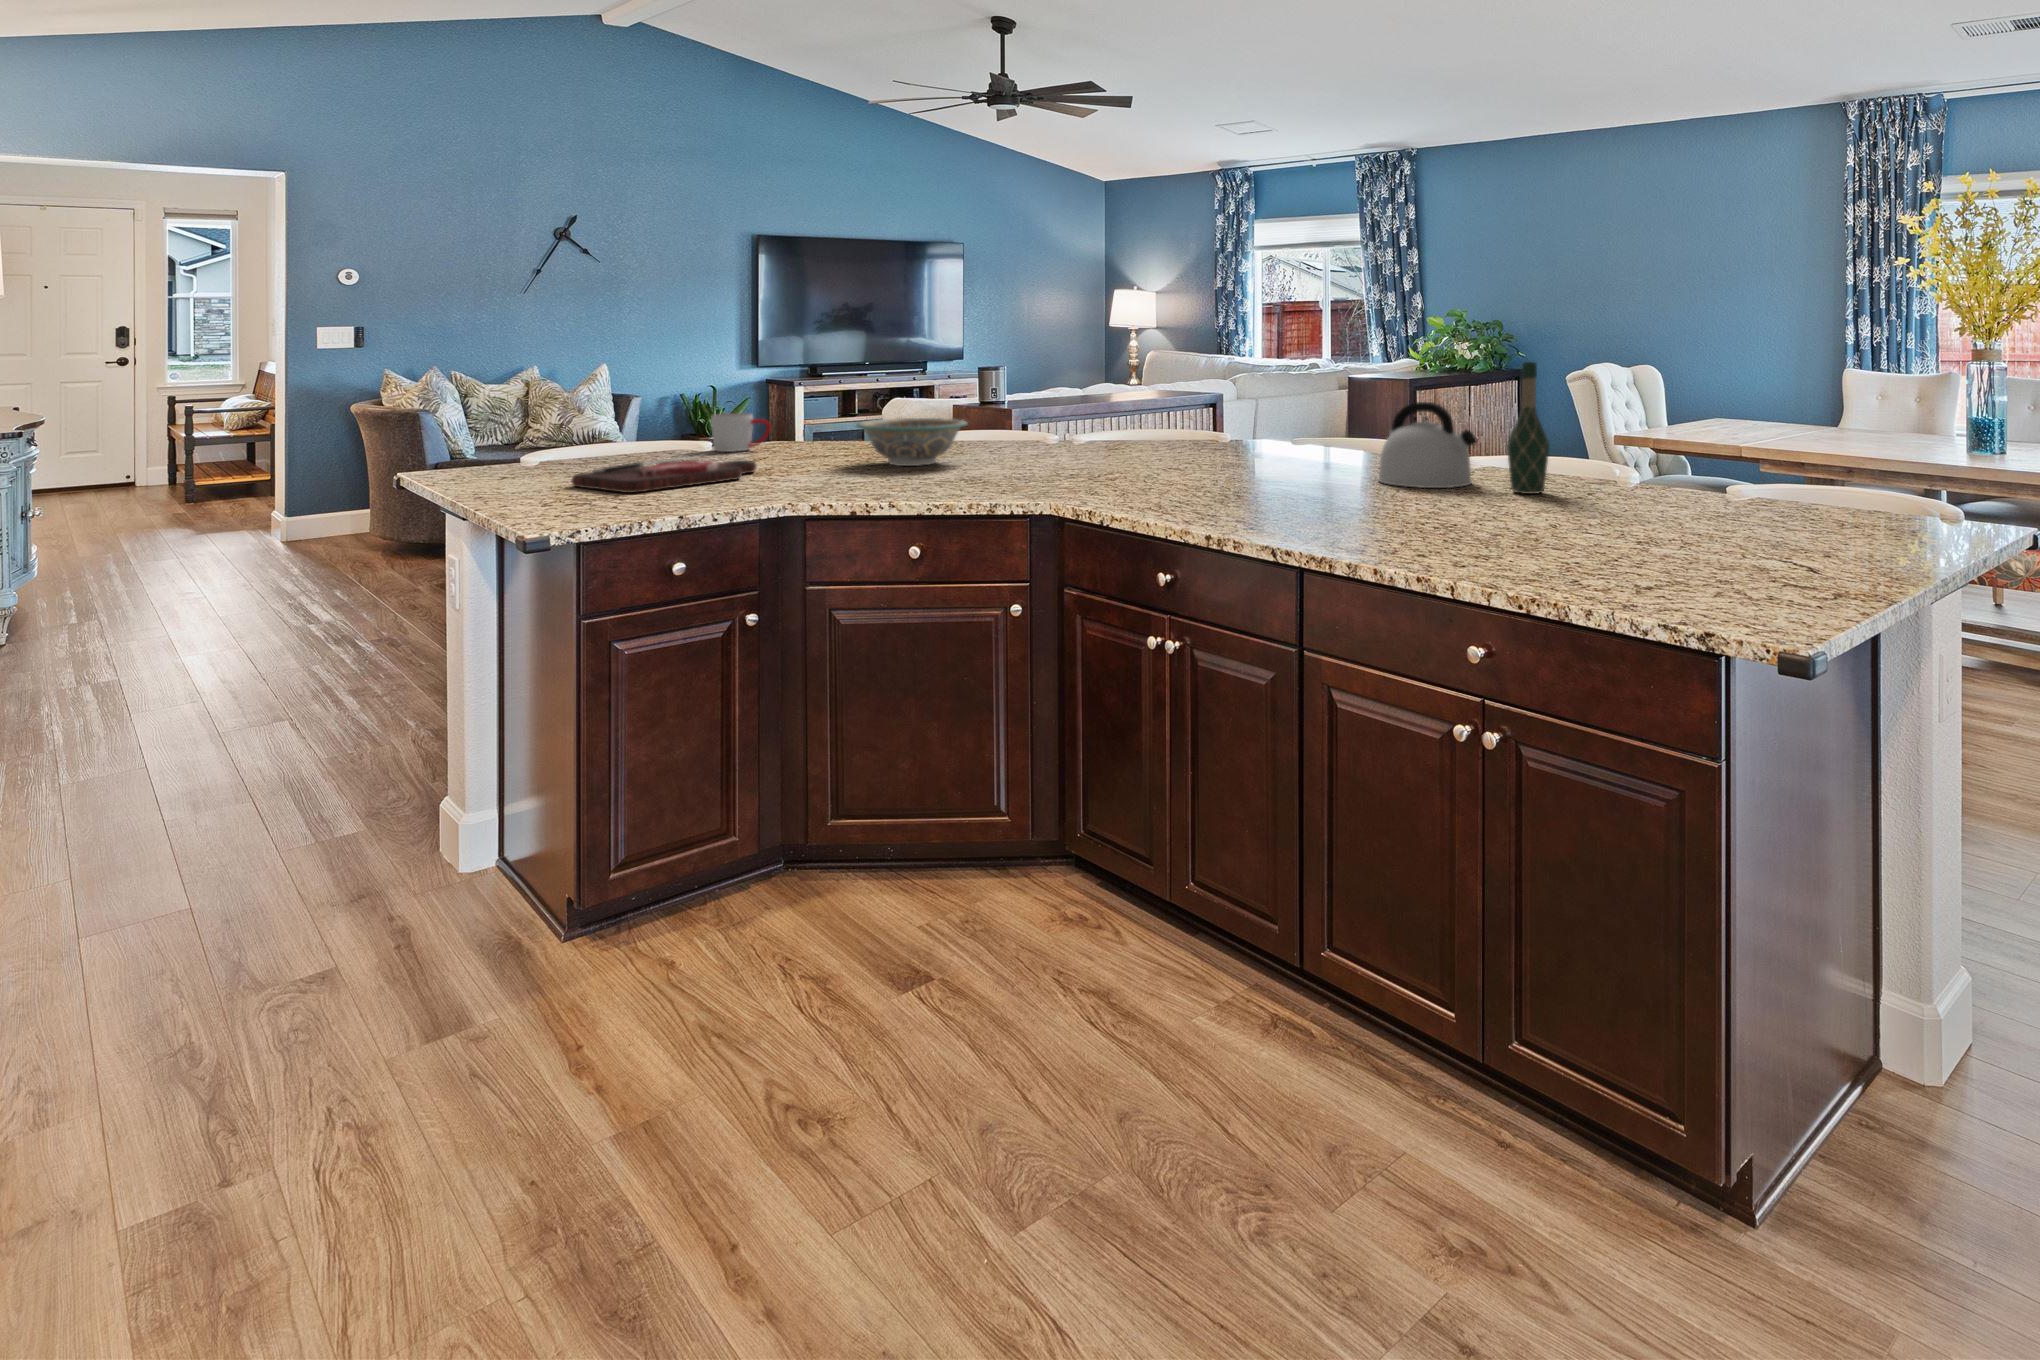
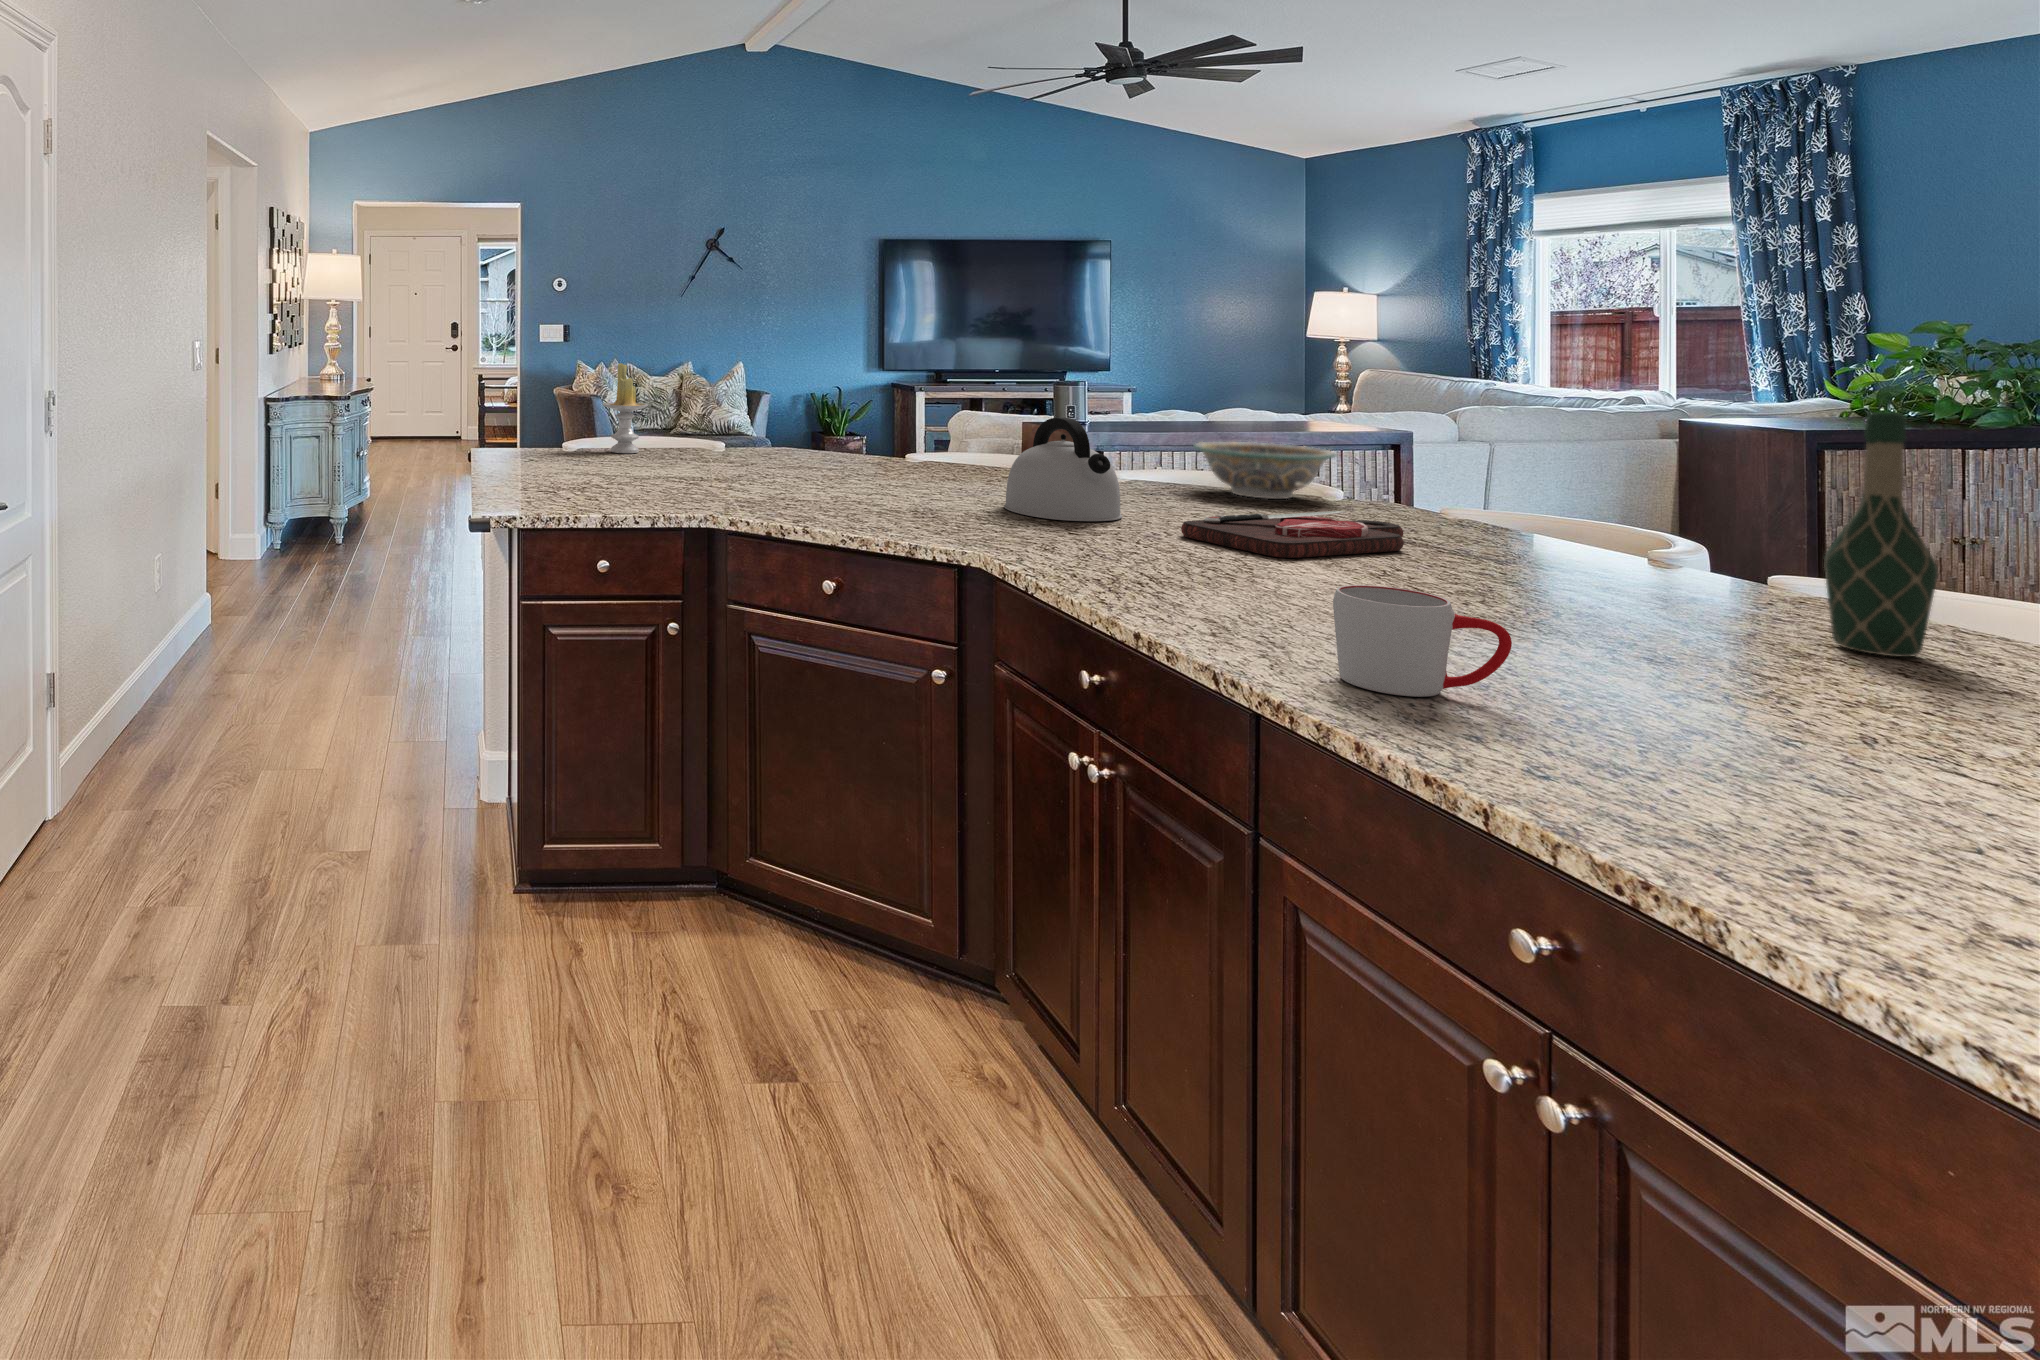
candle: none [579,364,634,461] -> present [603,363,648,453]
kettle: present [1378,402,1476,488] -> present [1004,418,1122,521]
mug: present [711,413,771,452] -> present [1333,585,1512,697]
bowl: present [857,418,967,466] -> present [1193,442,1336,499]
cutting board: present [571,456,756,493] -> present [1181,511,1404,558]

